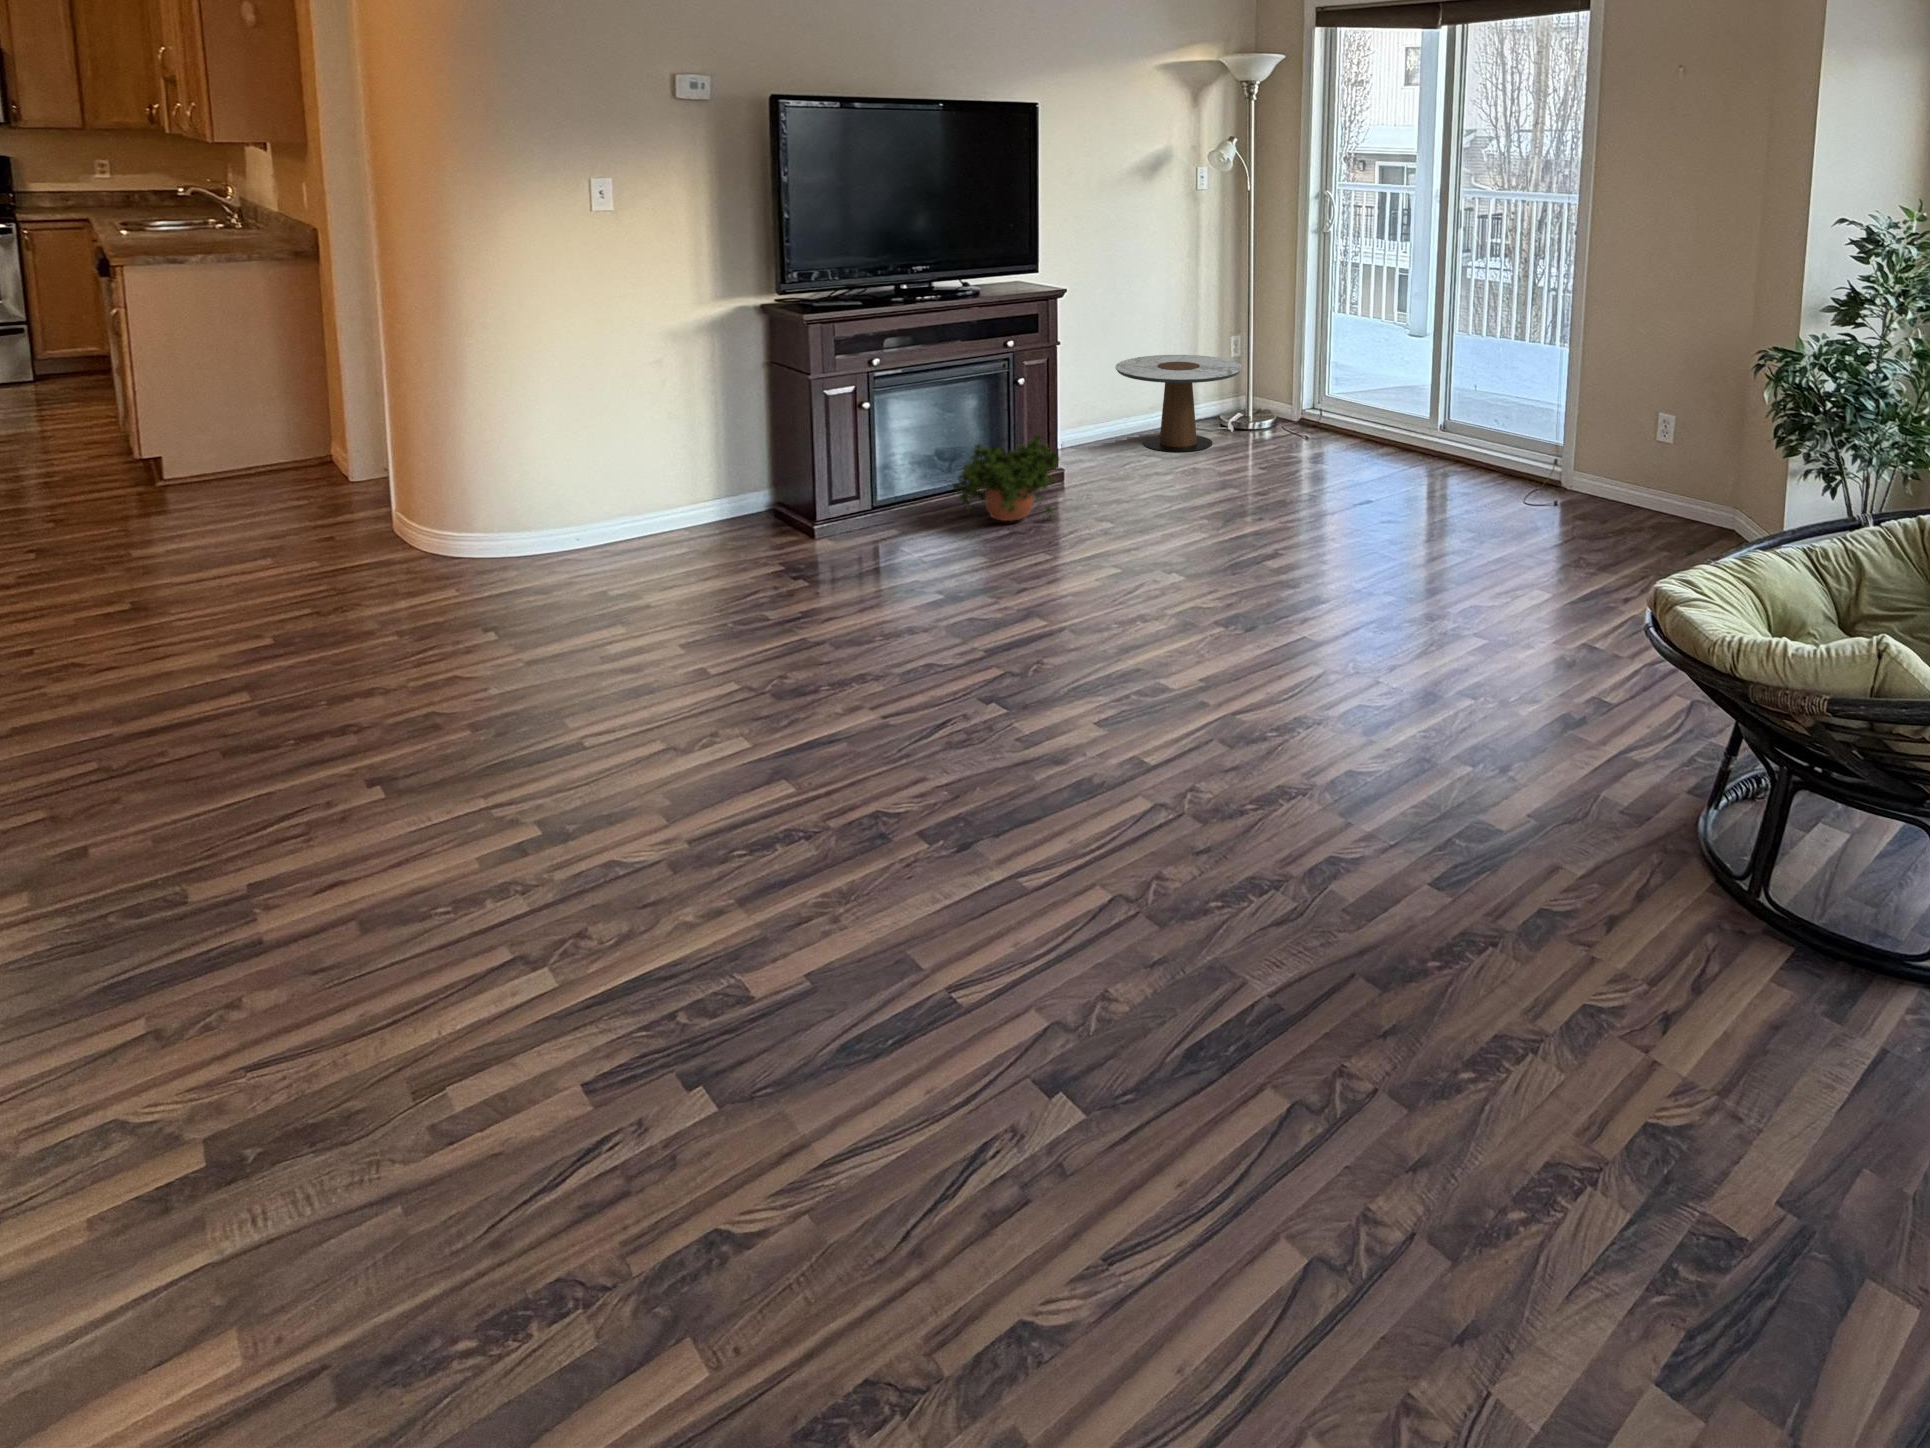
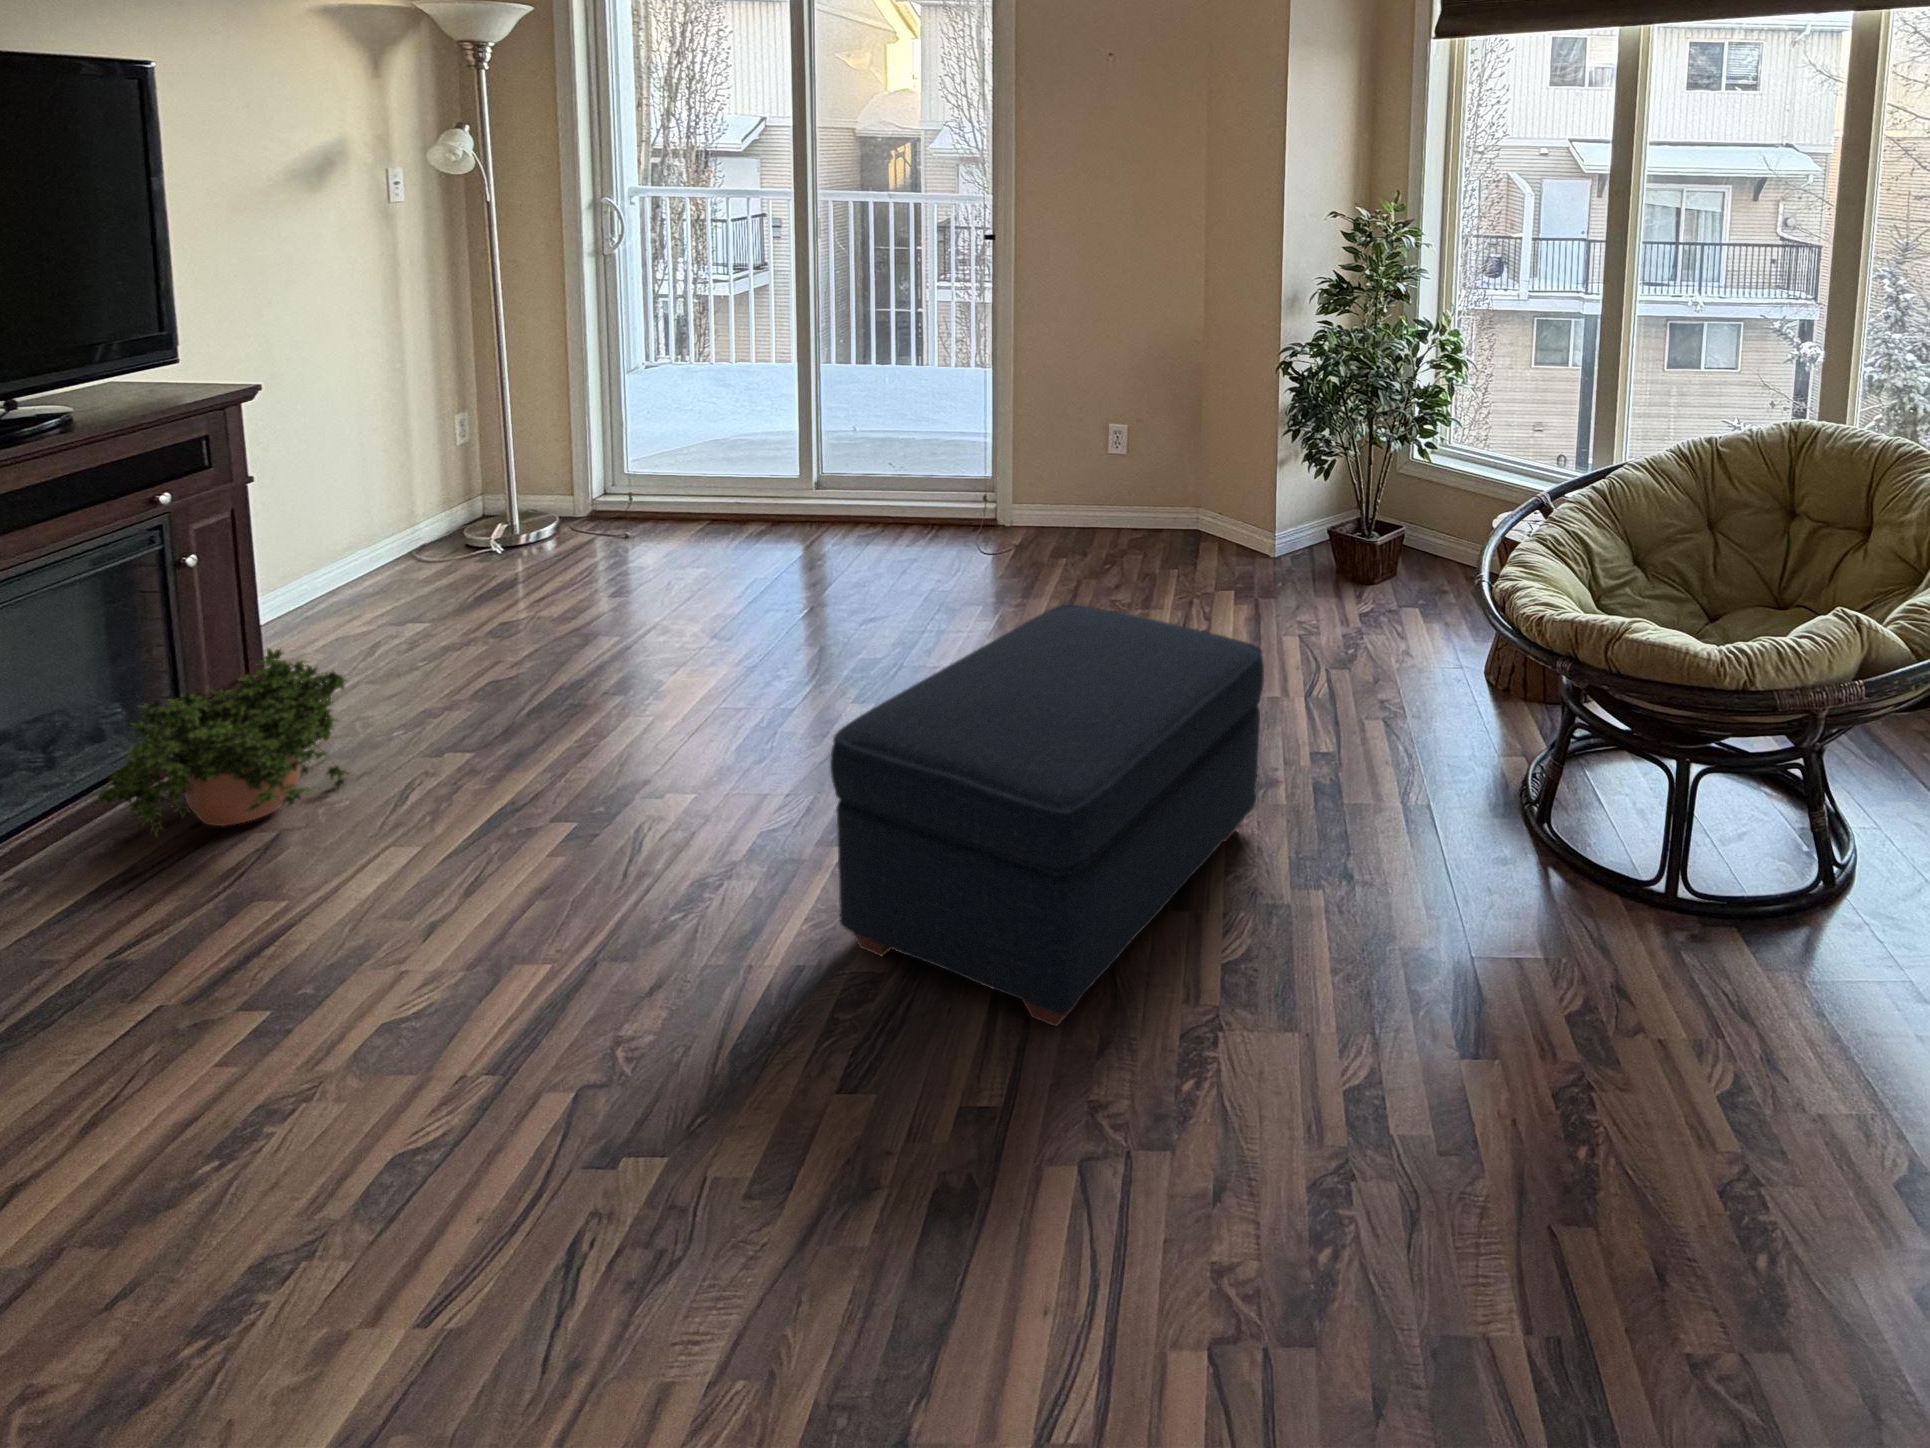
side table: present [1115,355,1242,452] -> none [299,452,538,614]
ottoman: none [1161,507,1484,749] -> present [830,605,1264,1026]

